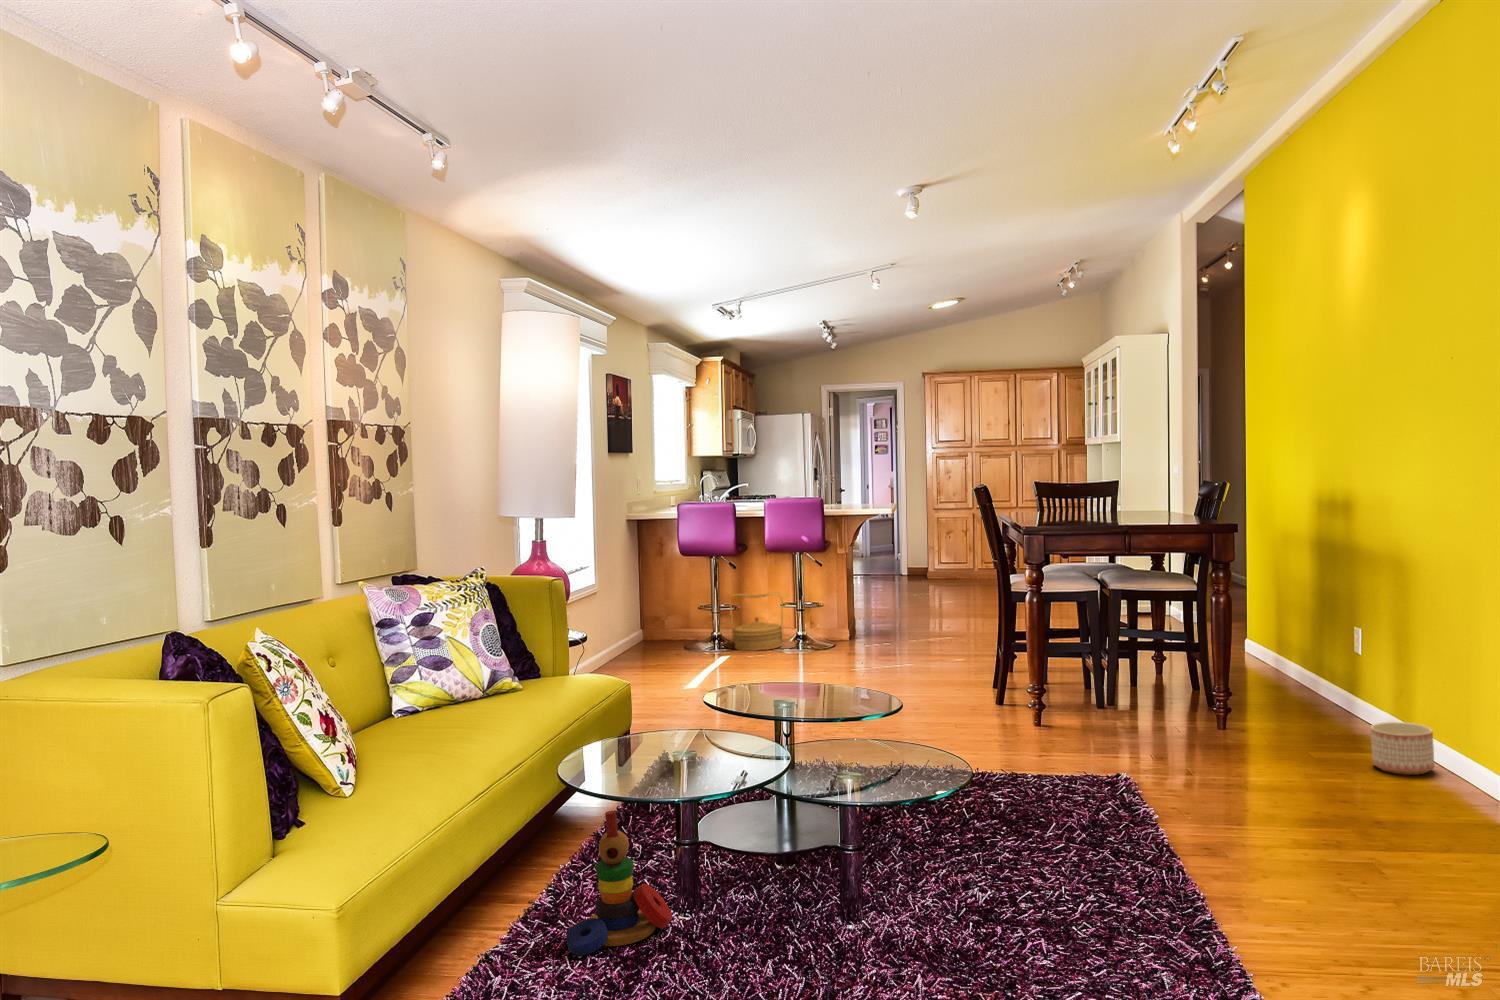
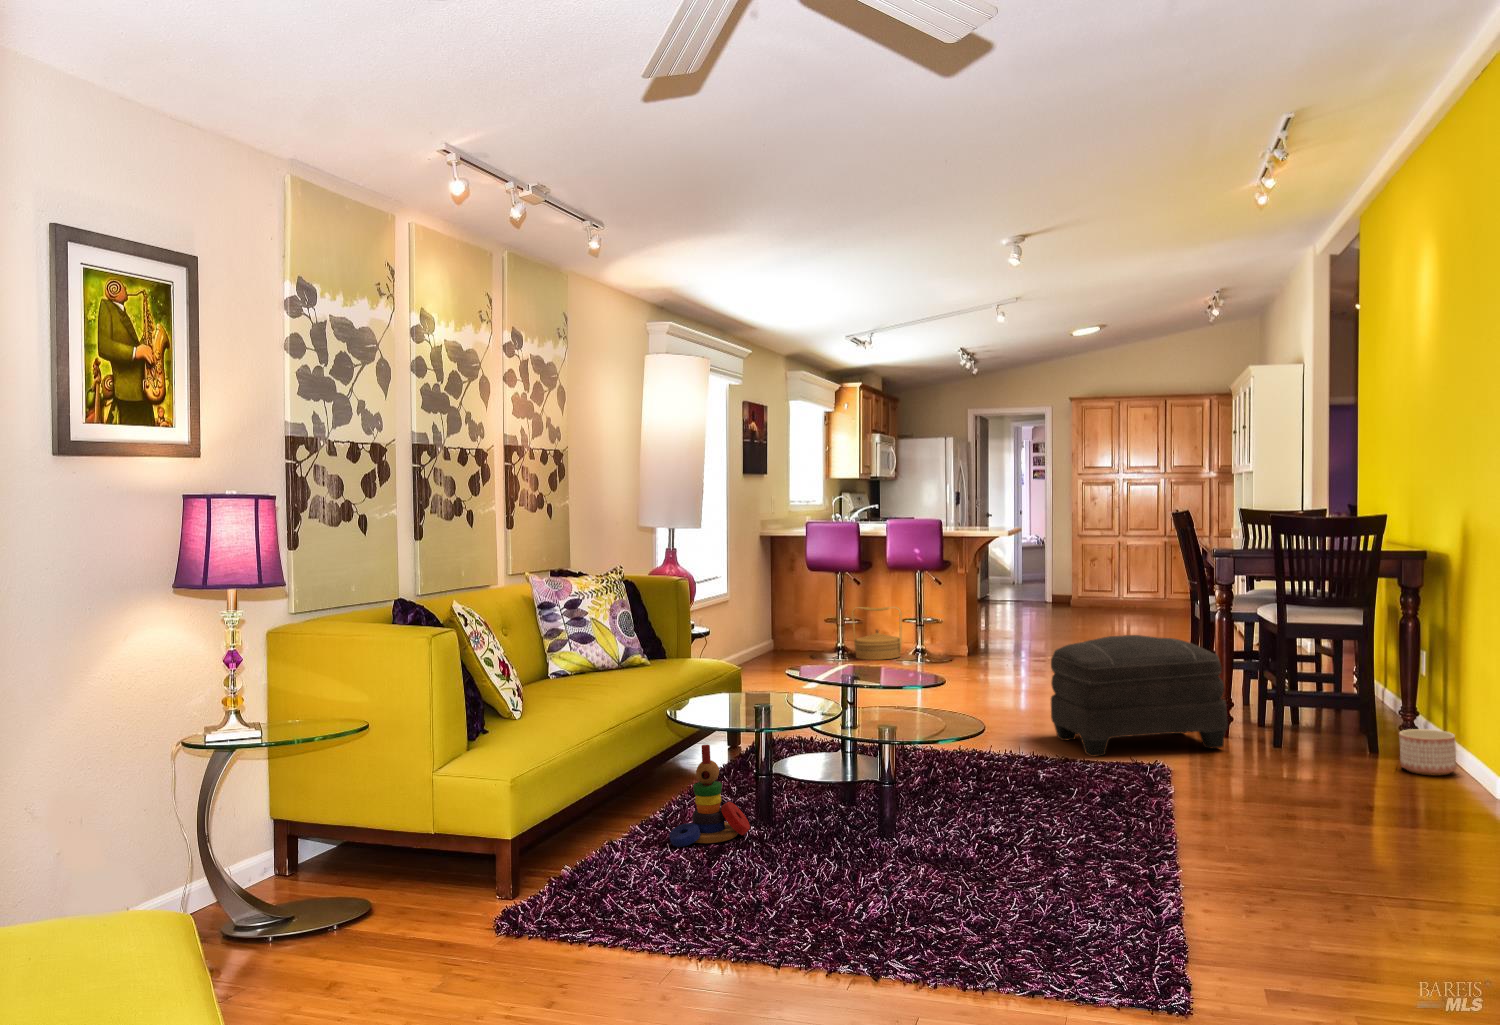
ottoman: none [983,627,1183,771] -> present [1051,635,1228,757]

